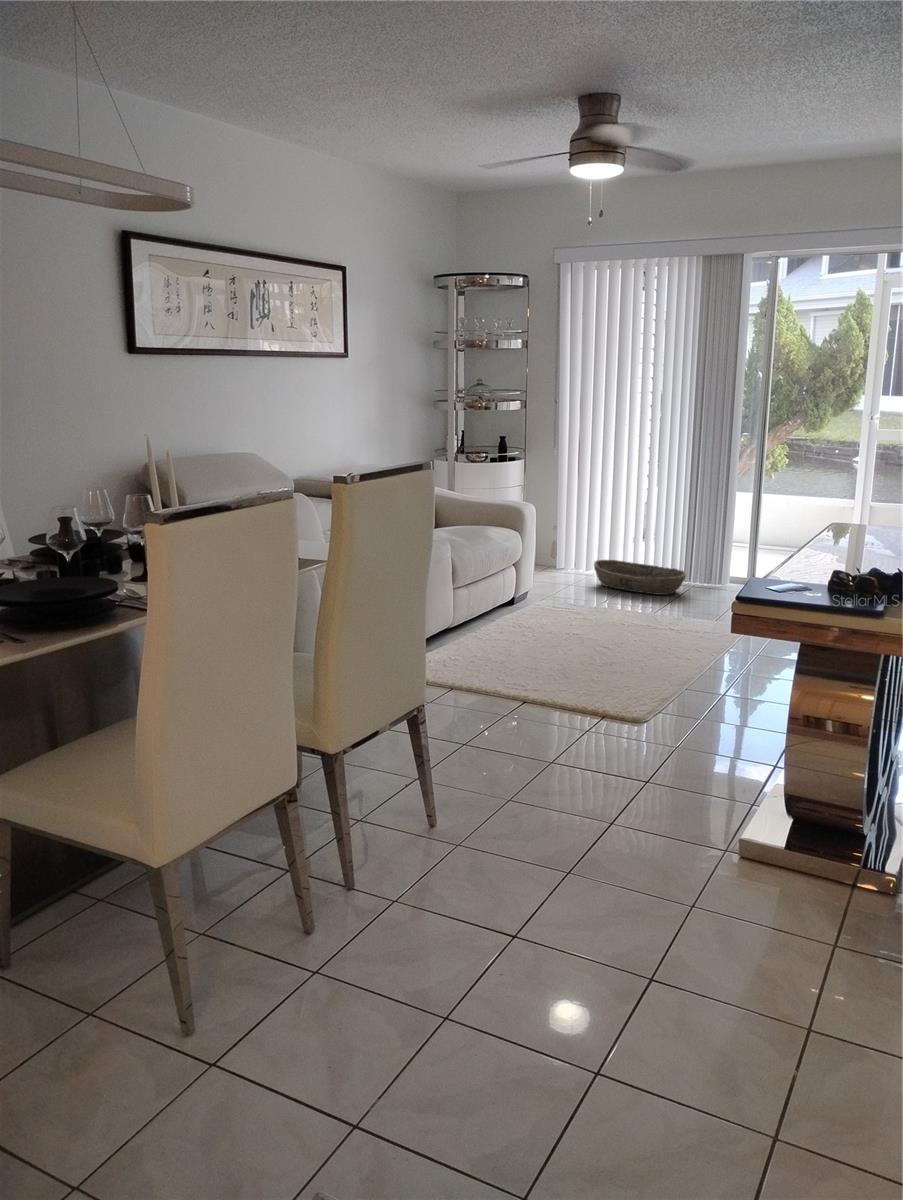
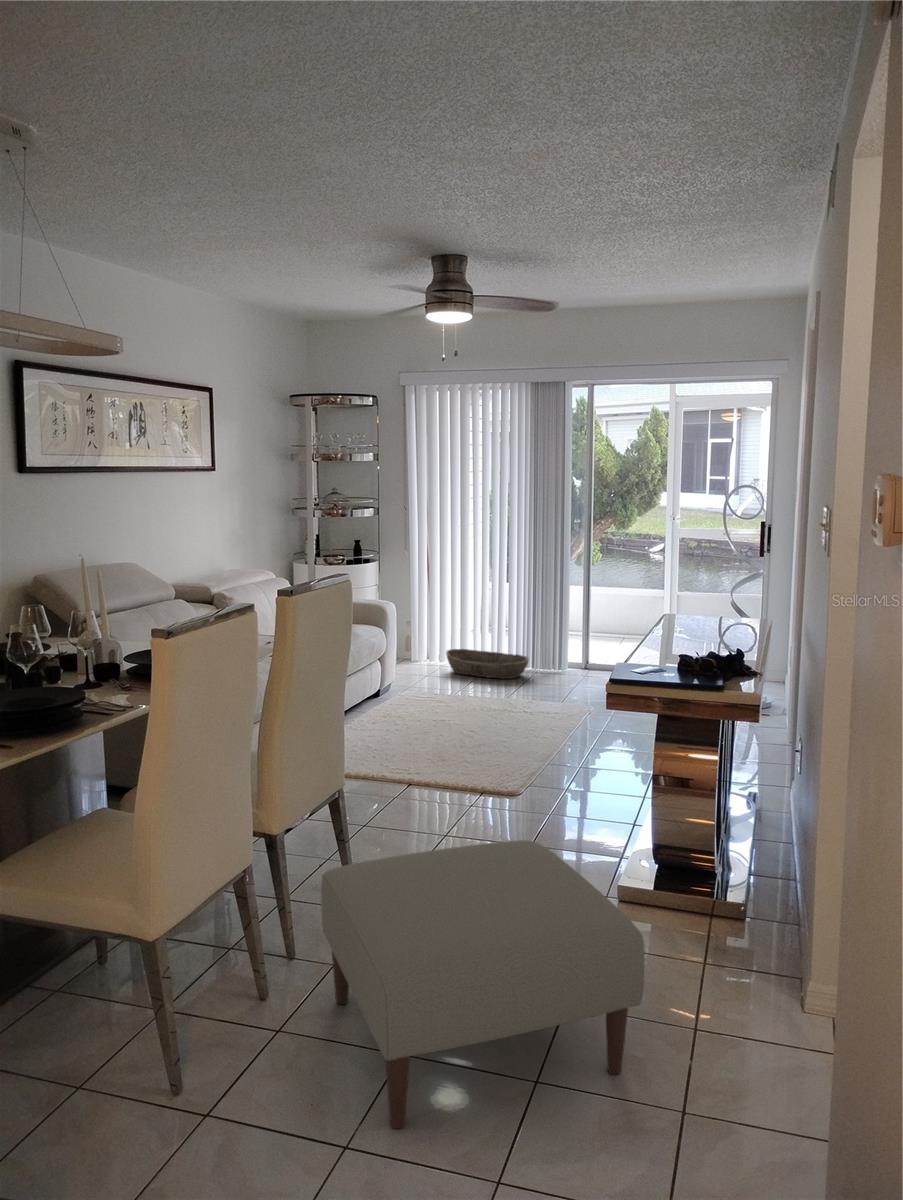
ottoman: none [371,782,739,1107] -> present [321,840,645,1129]

